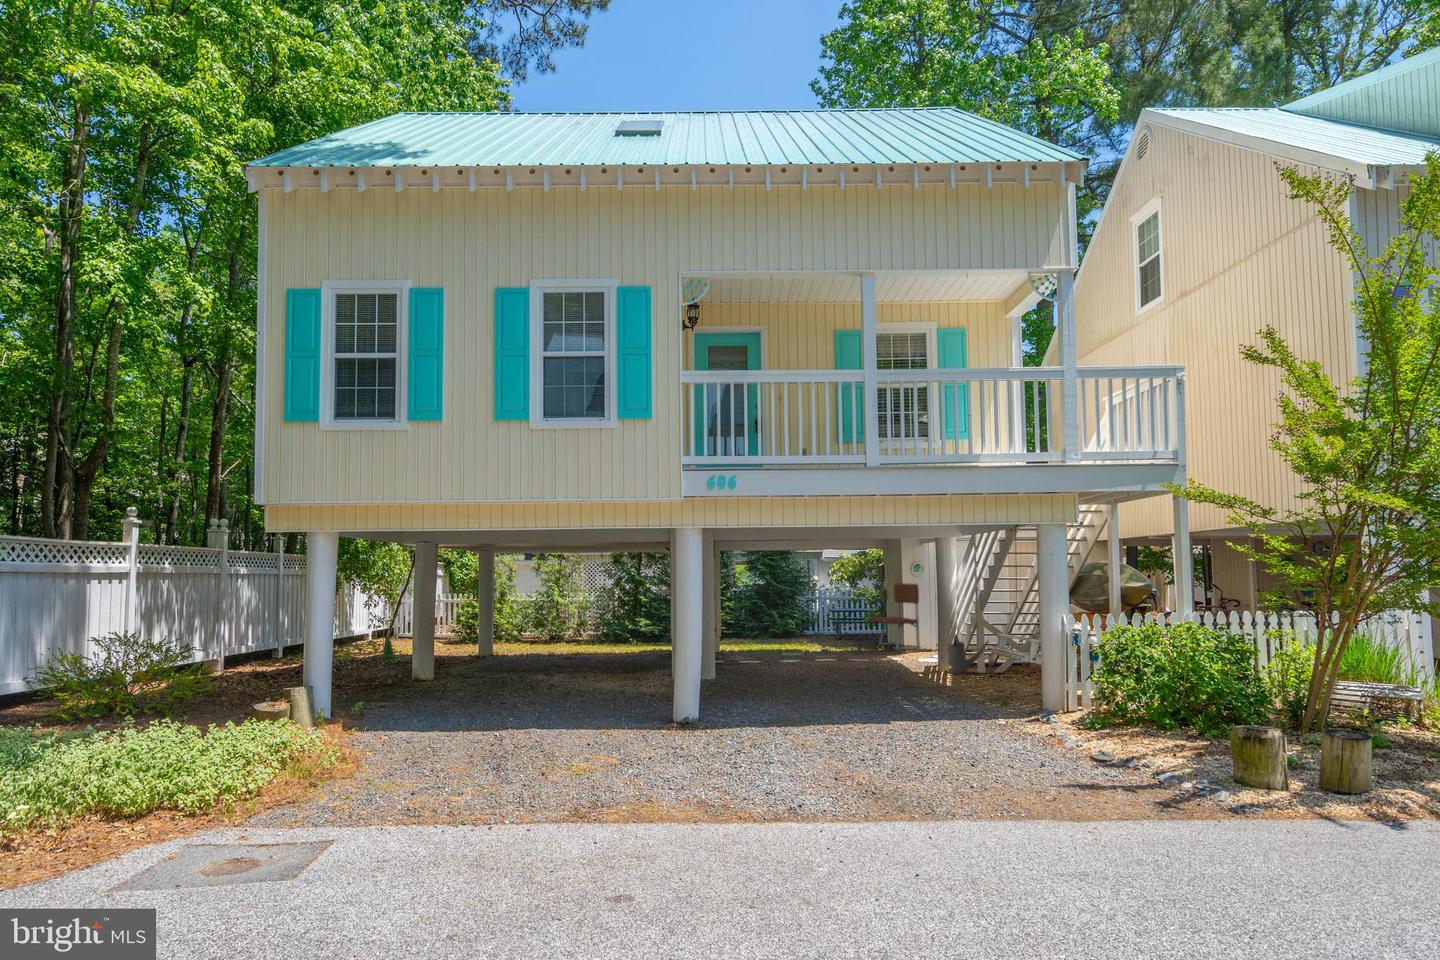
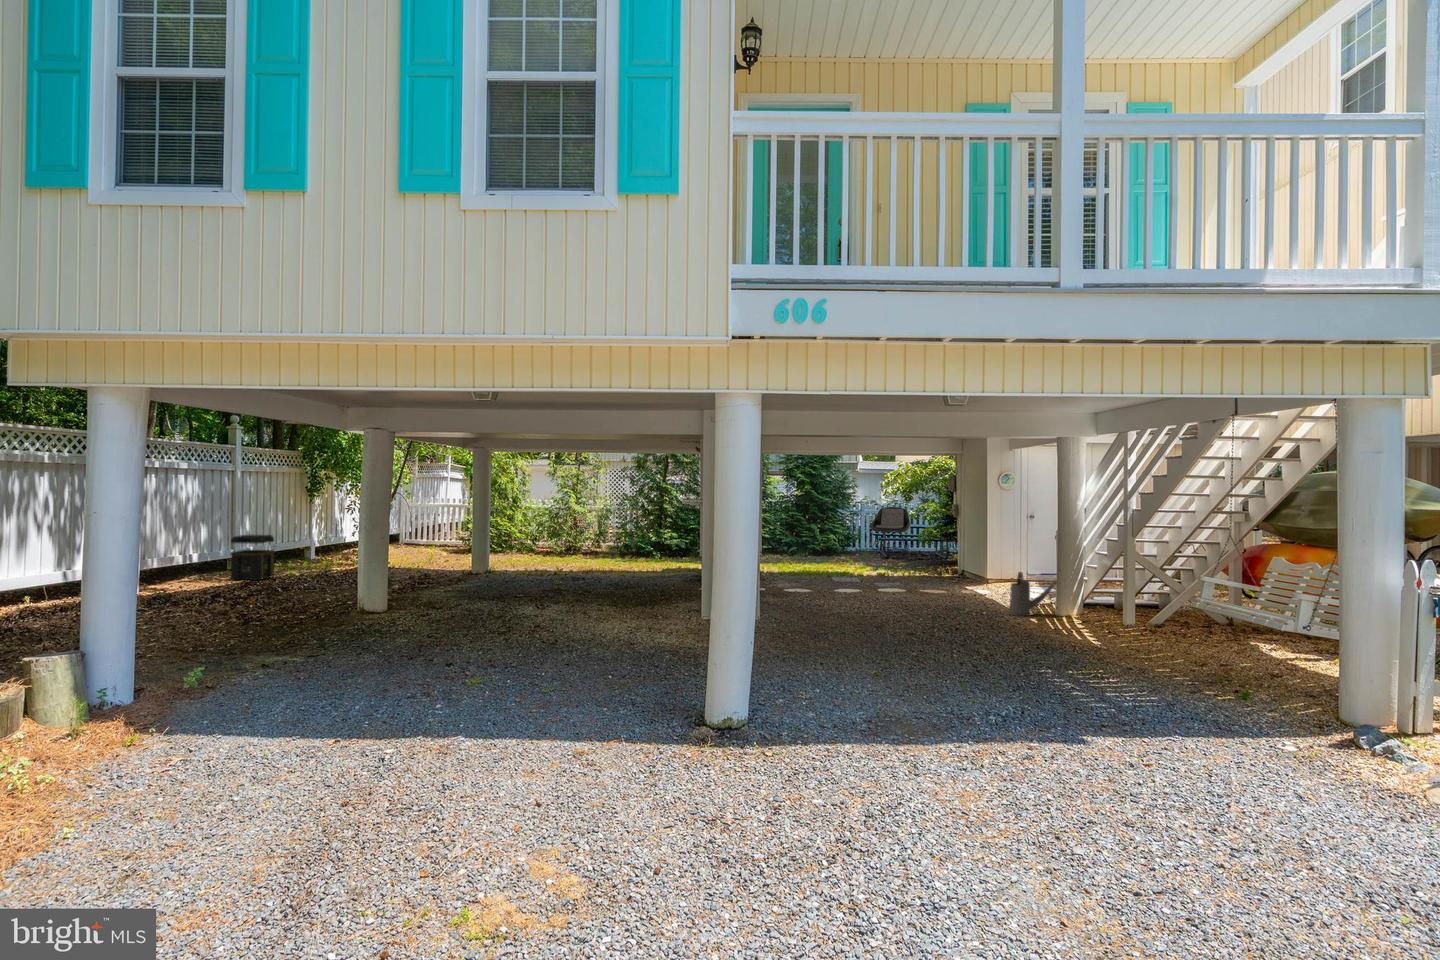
bench: present [870,583,920,650] -> none [922,503,980,578]
lounge chair: none [823,593,859,632] -> present [870,507,911,551]
toolbox: none [237,624,280,666] -> present [230,535,275,581]
potted tree: present [380,636,396,685] -> none [381,557,402,612]

